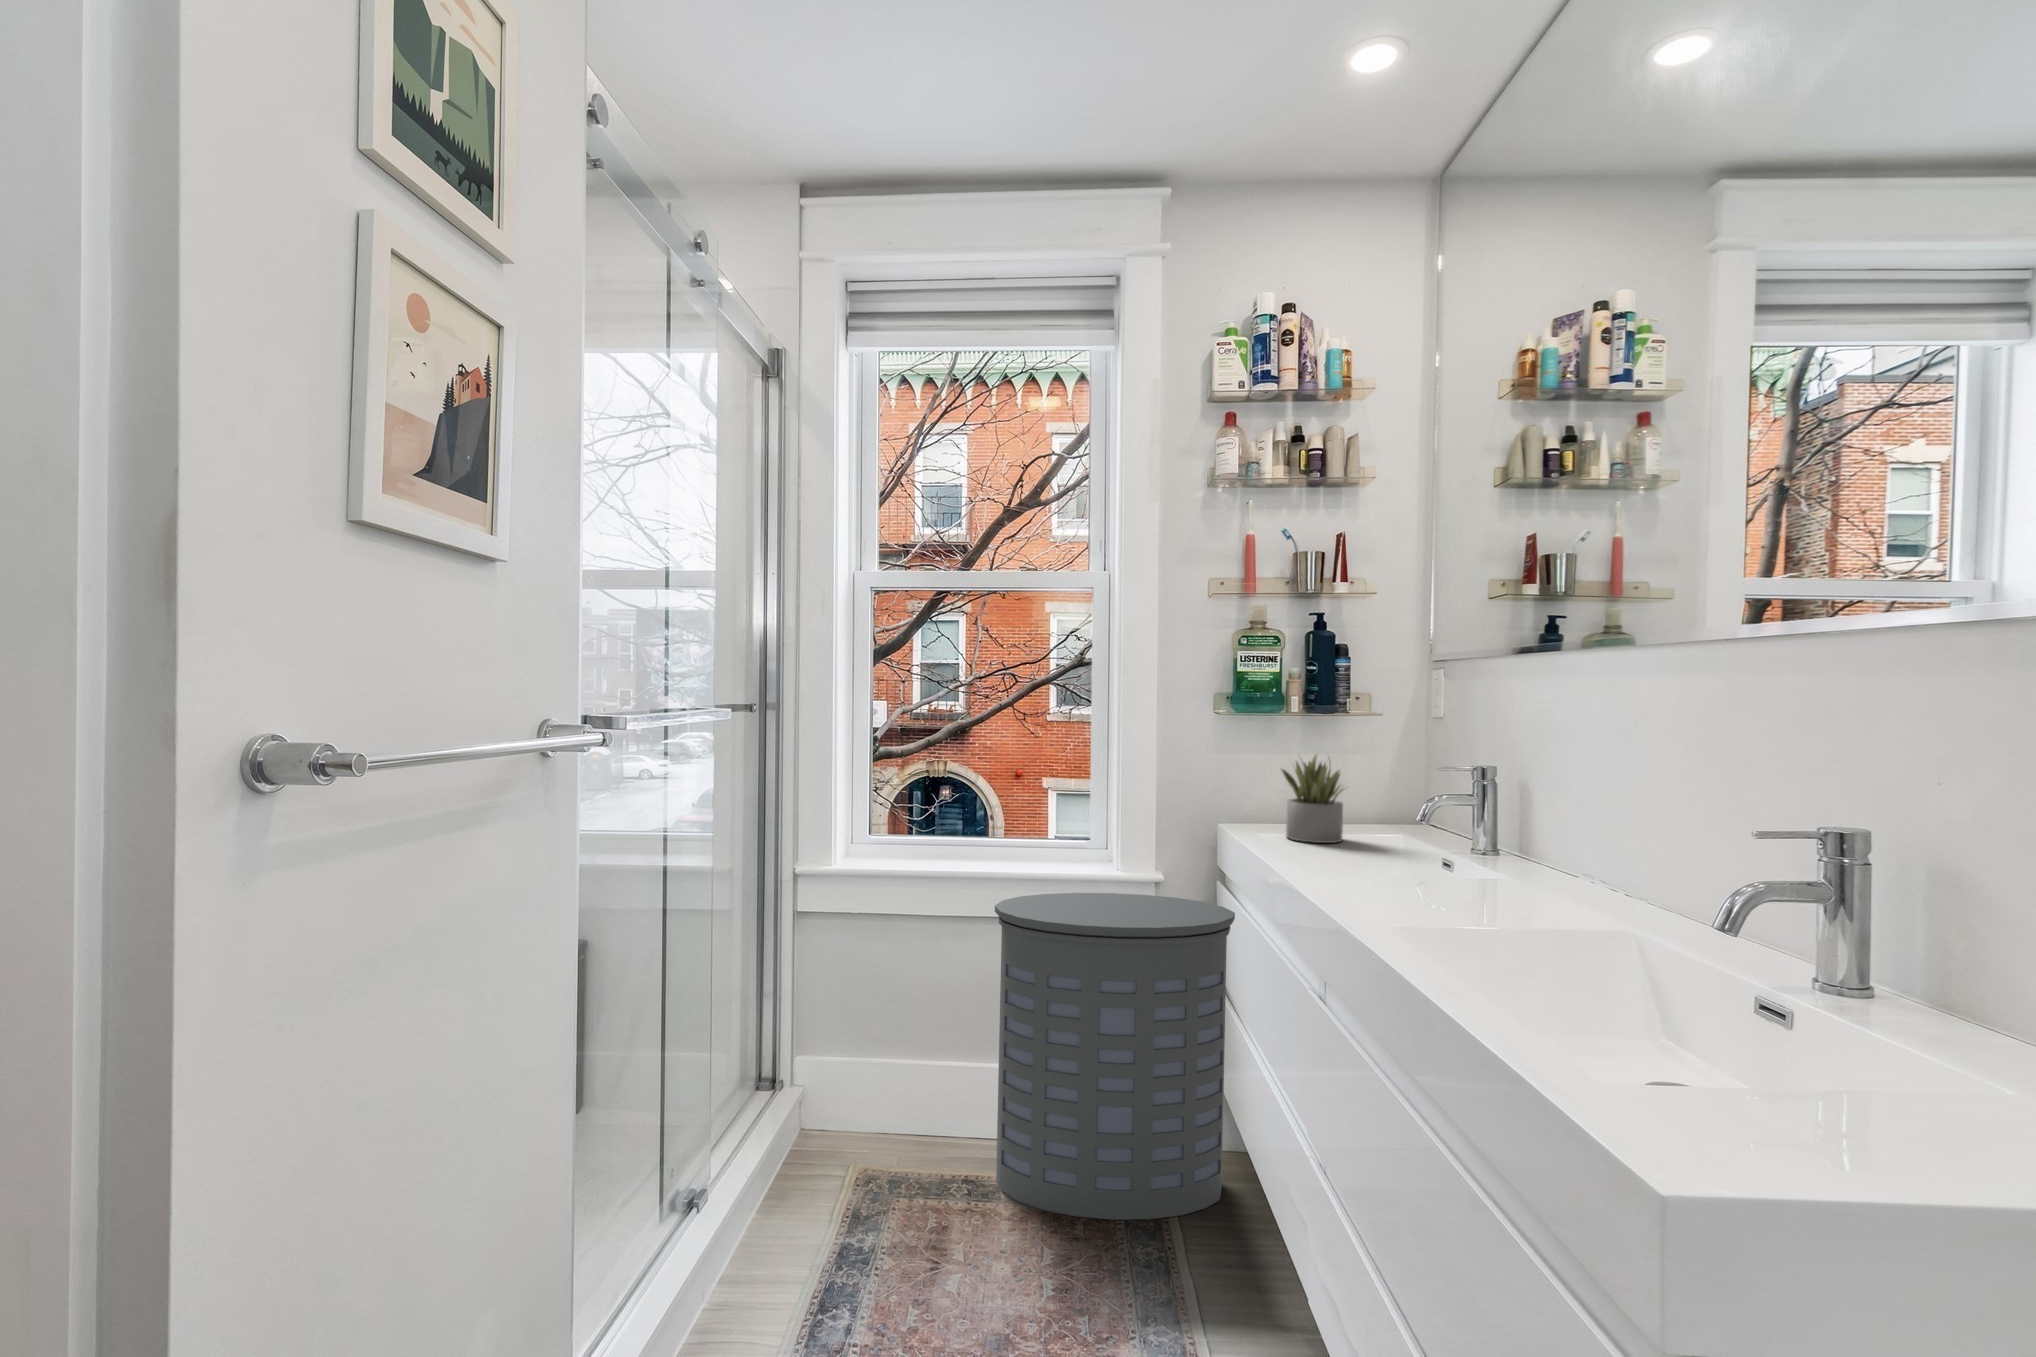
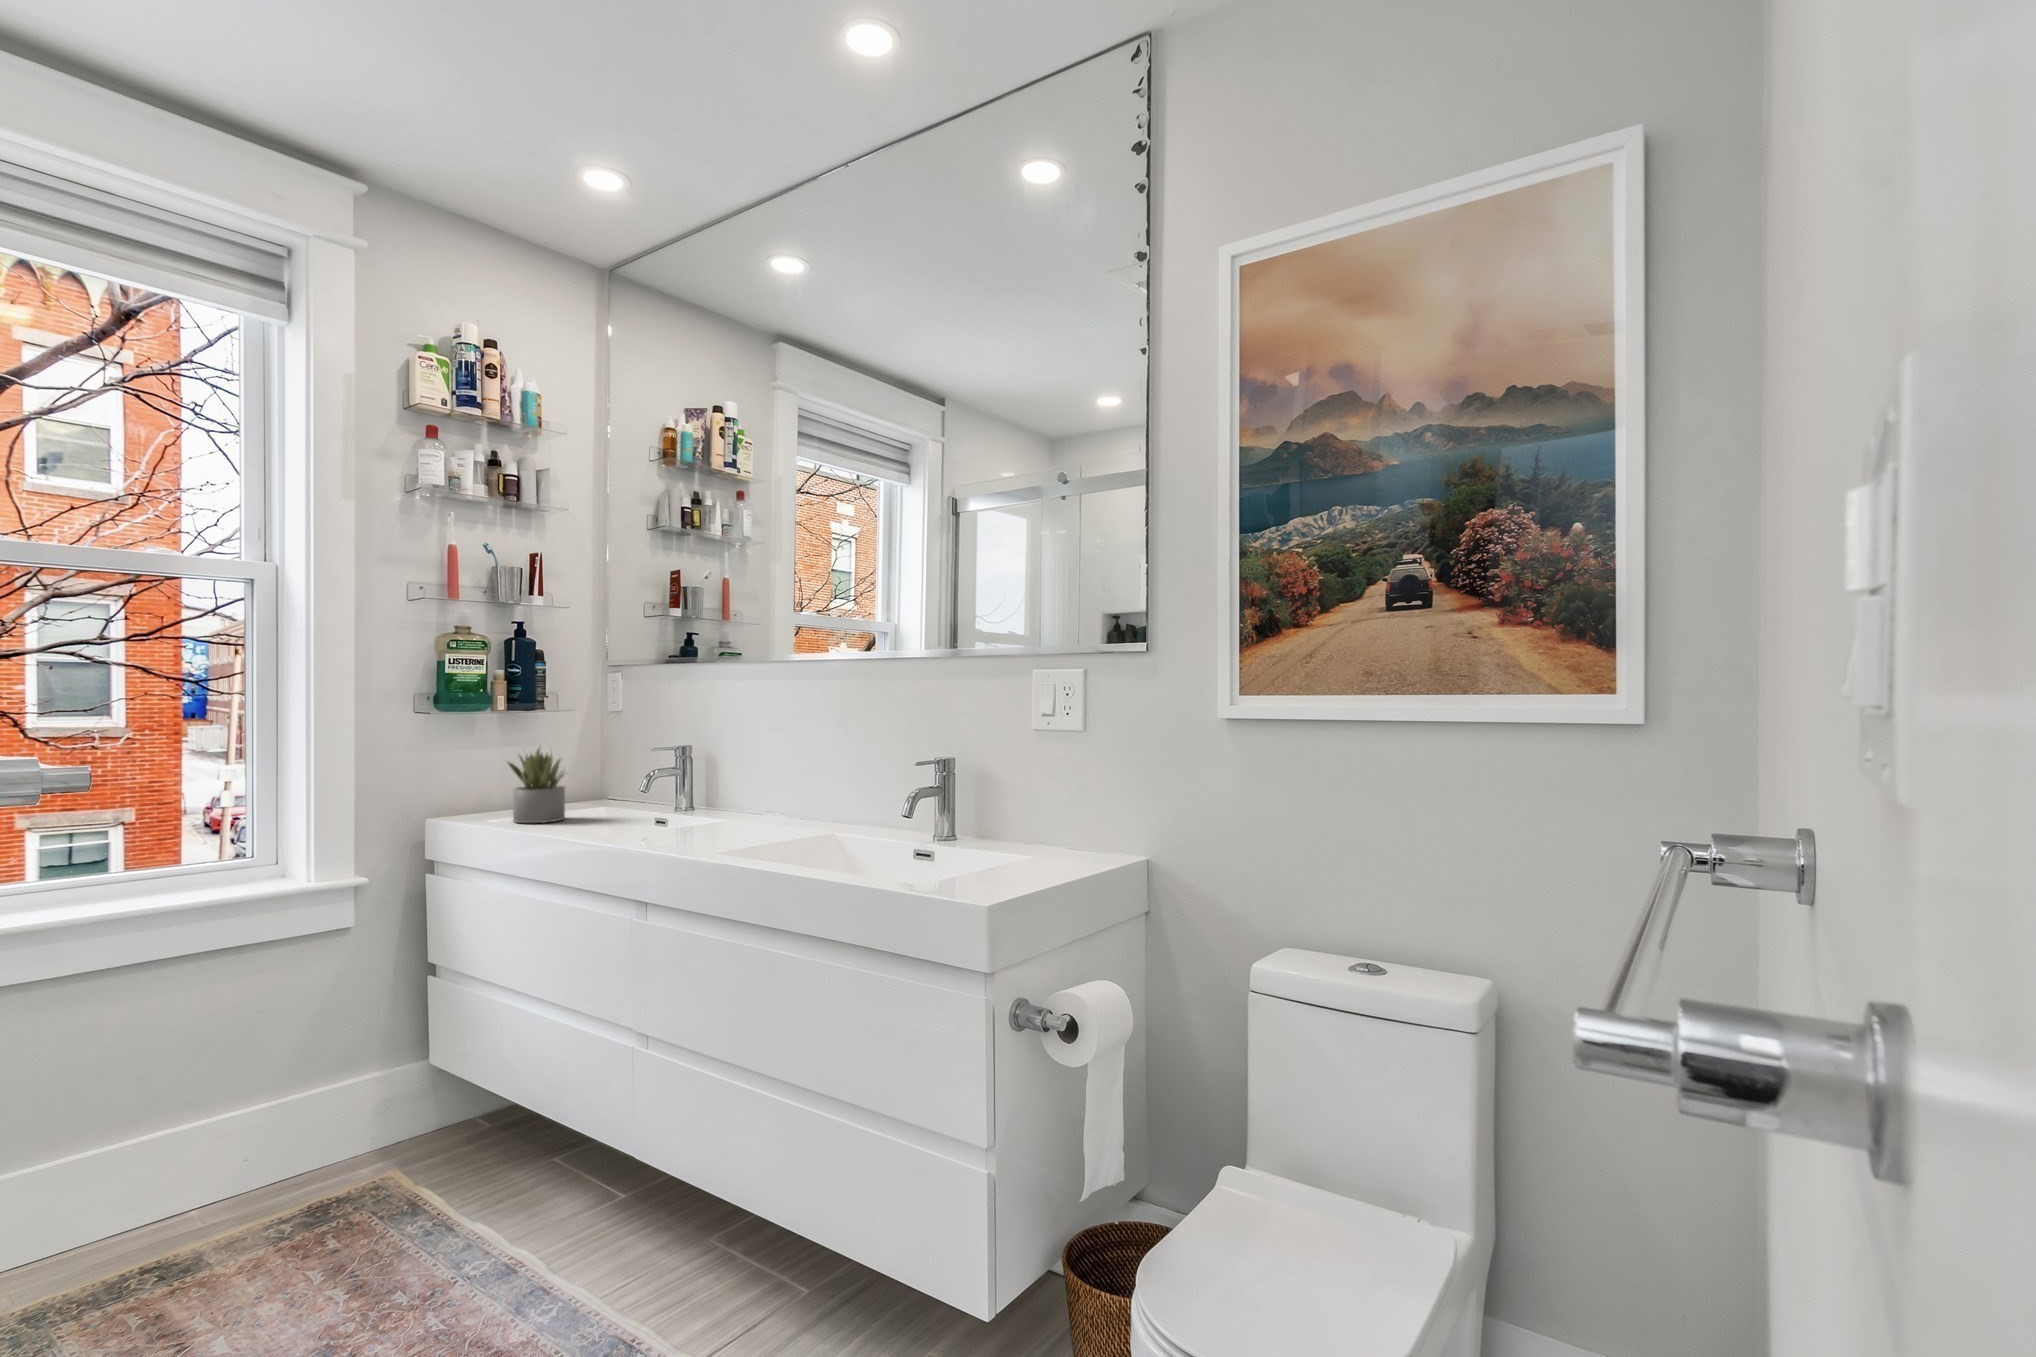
laundry hamper: present [995,893,1235,1220] -> none [185,897,469,1257]

